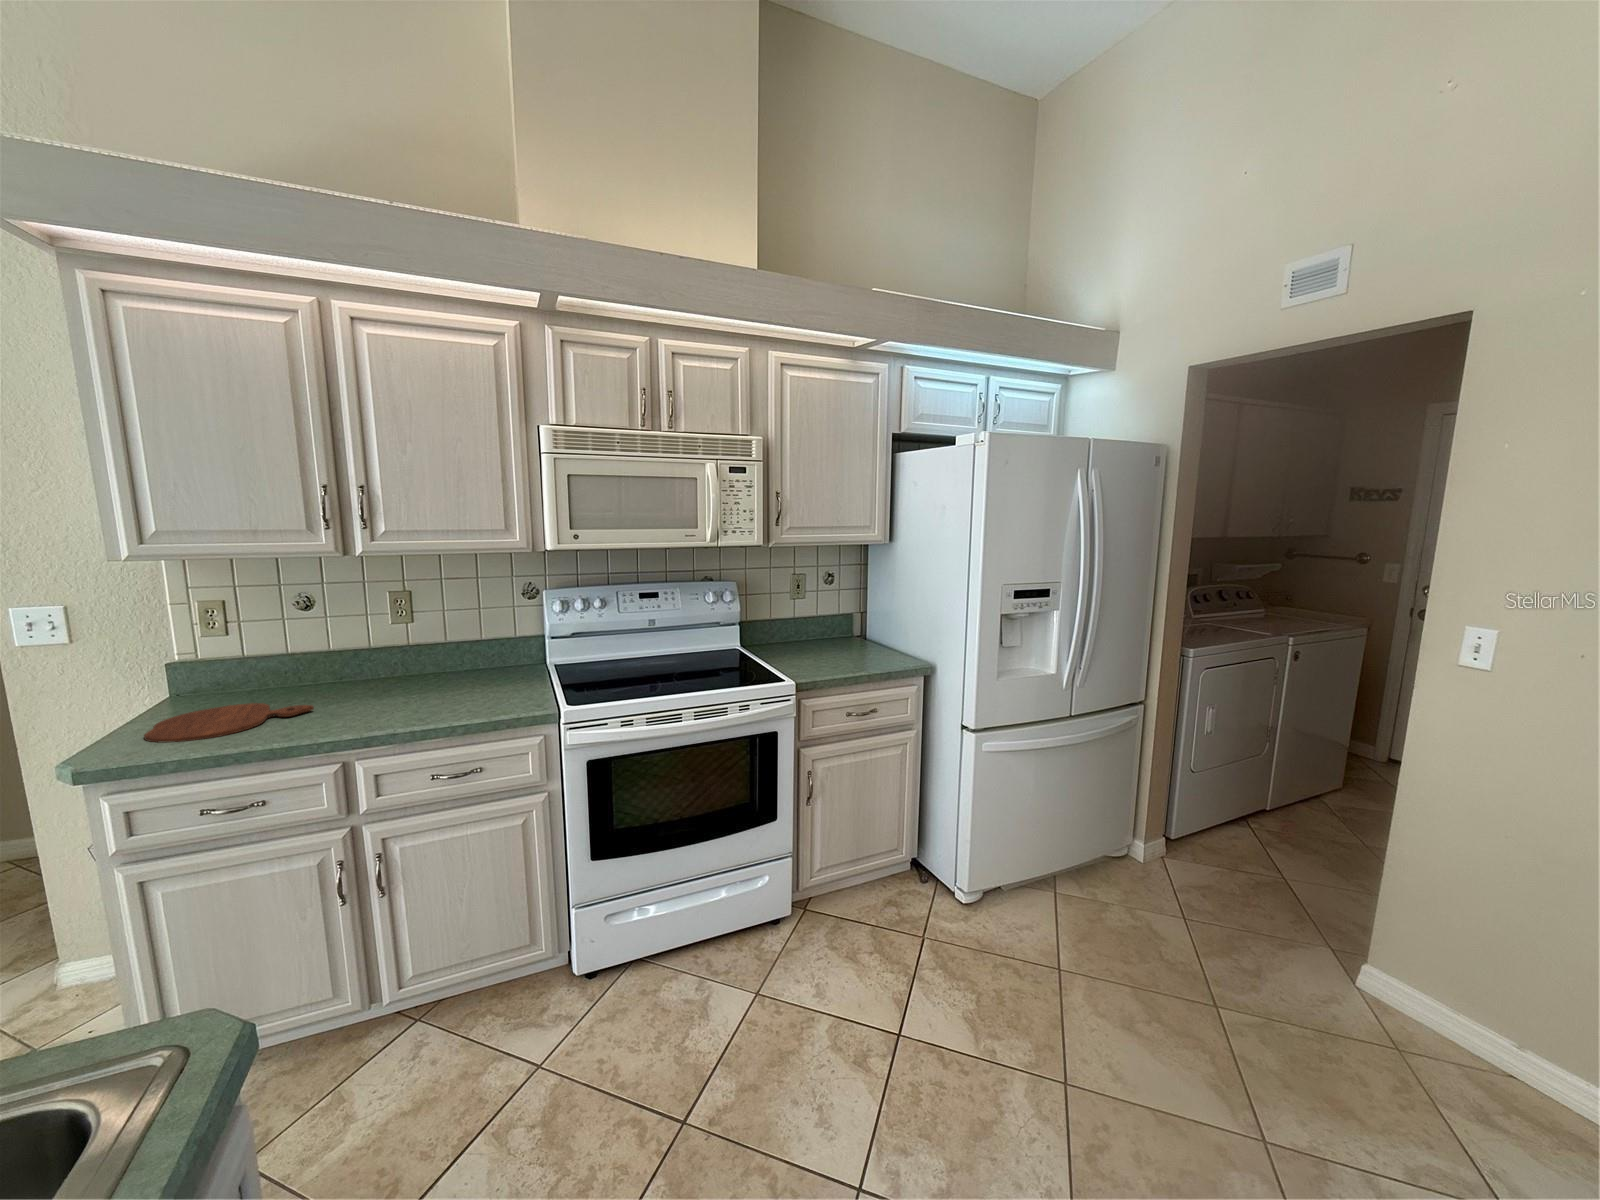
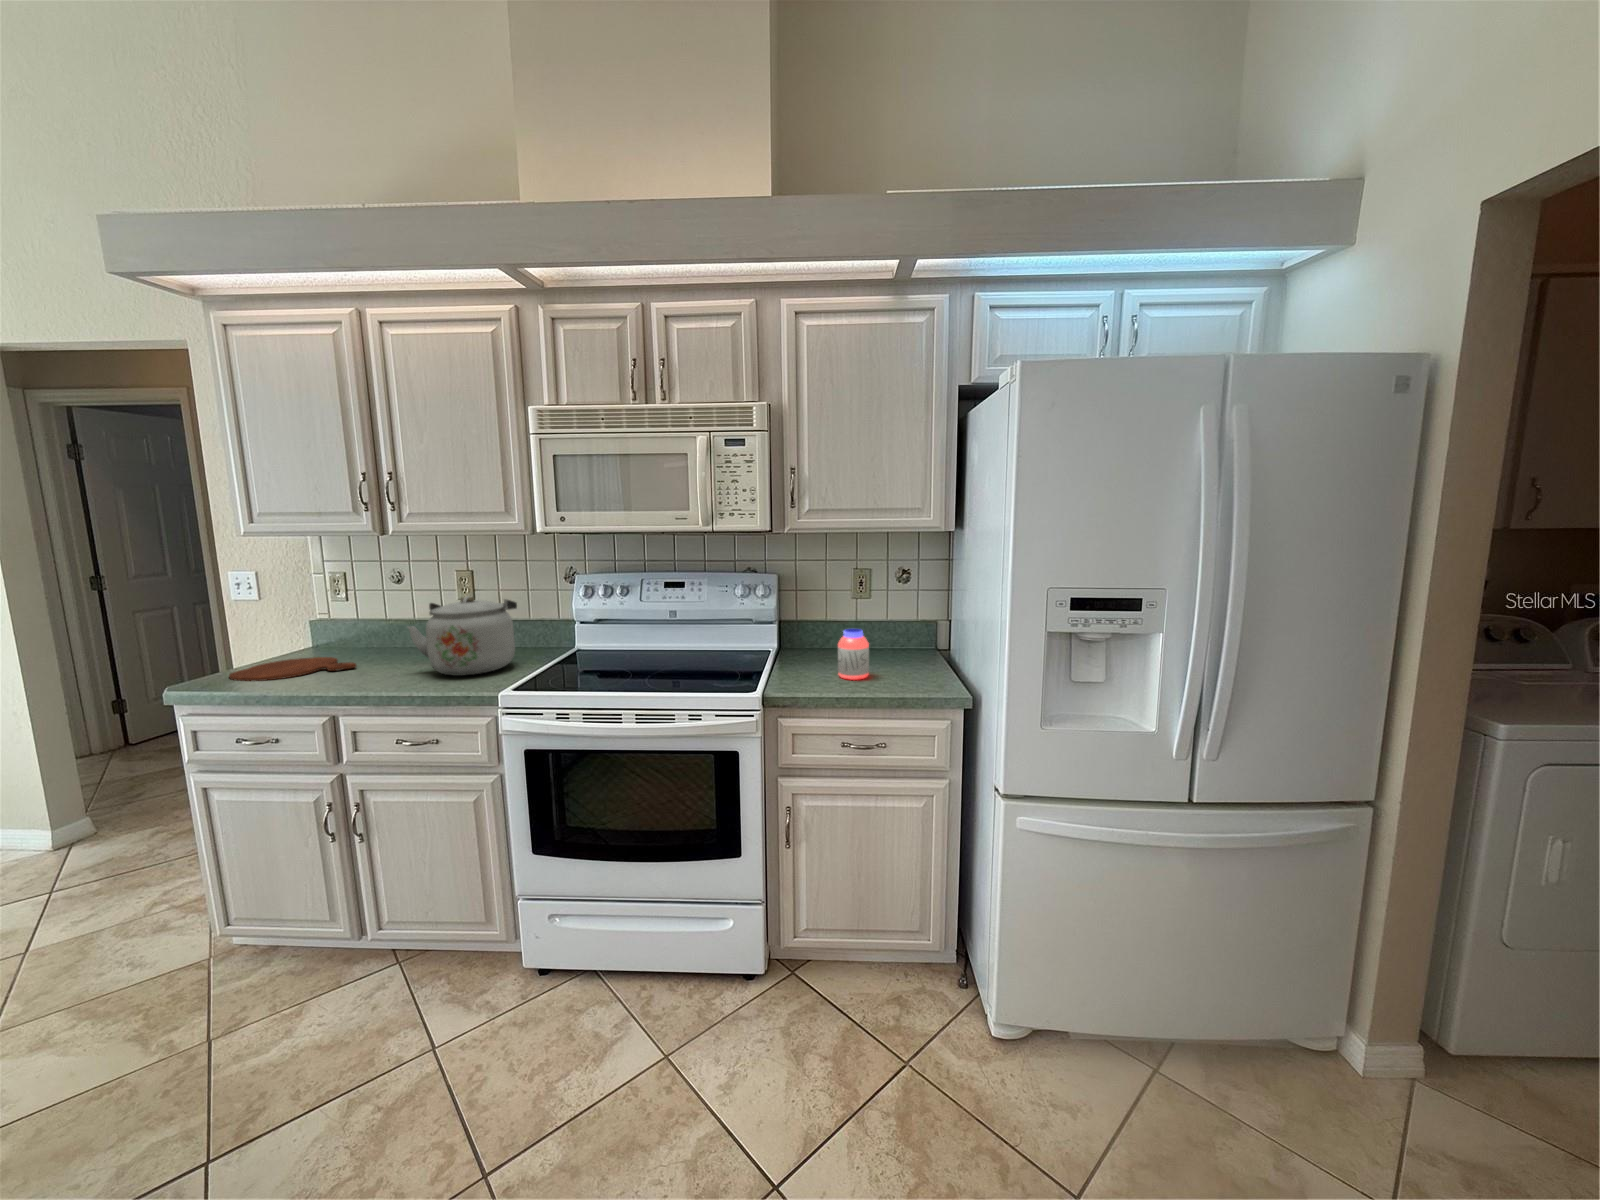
kettle: none [399,619,512,703] -> present [408,596,517,676]
jar: none [815,624,840,665] -> present [838,629,869,680]

